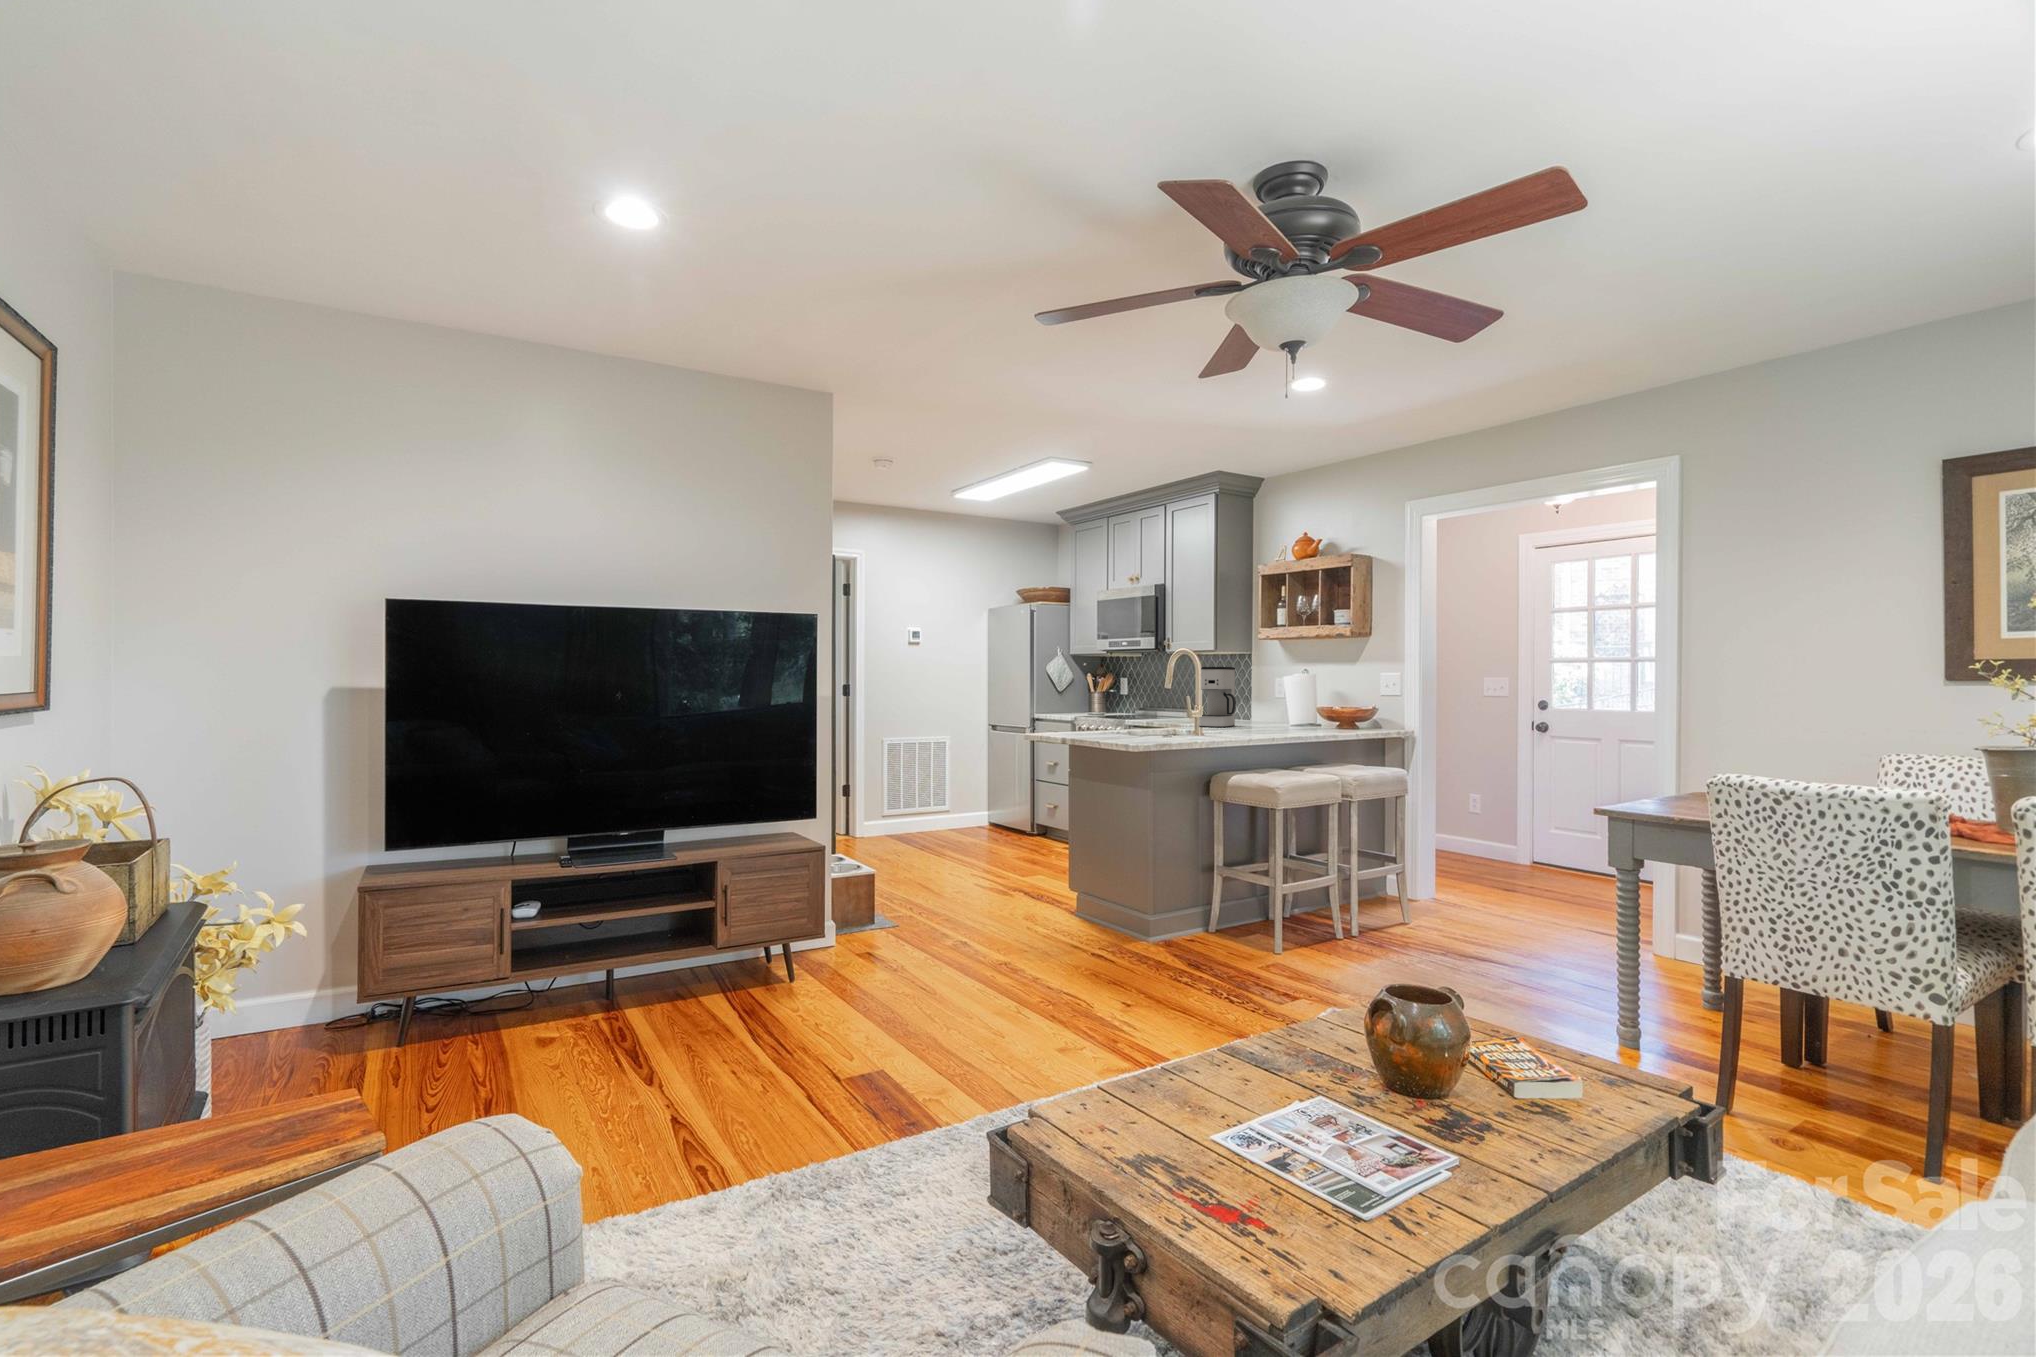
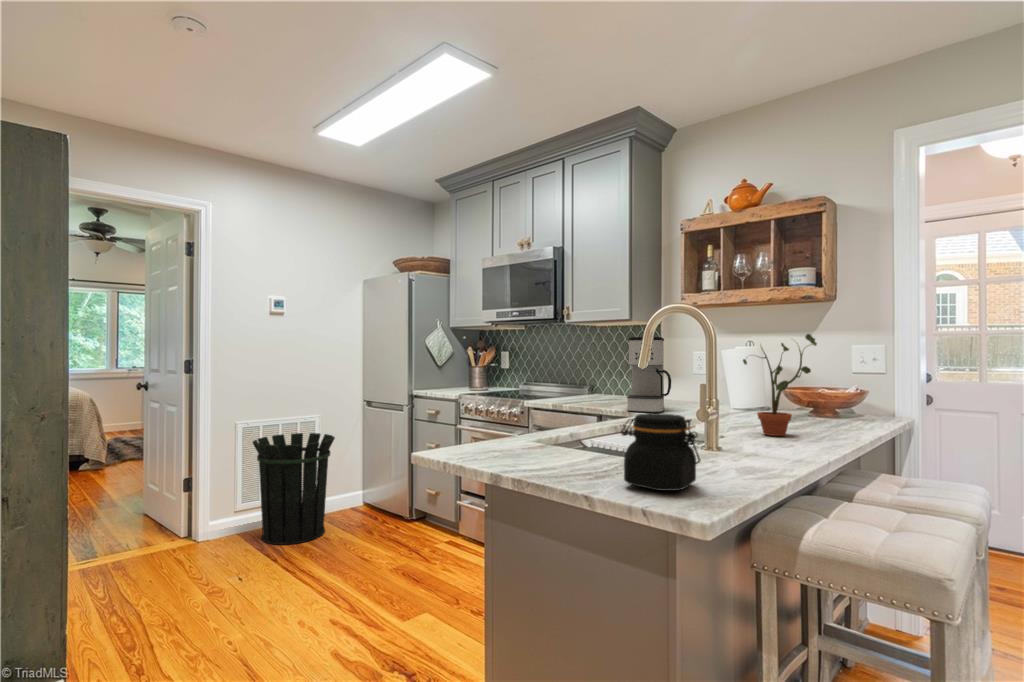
potted plant: none [1246,665,1308,735] -> present [743,334,817,436]
jar: none [1122,709,1157,743] -> present [621,413,700,491]
waste bin: none [899,752,966,841] -> present [253,433,335,545]

